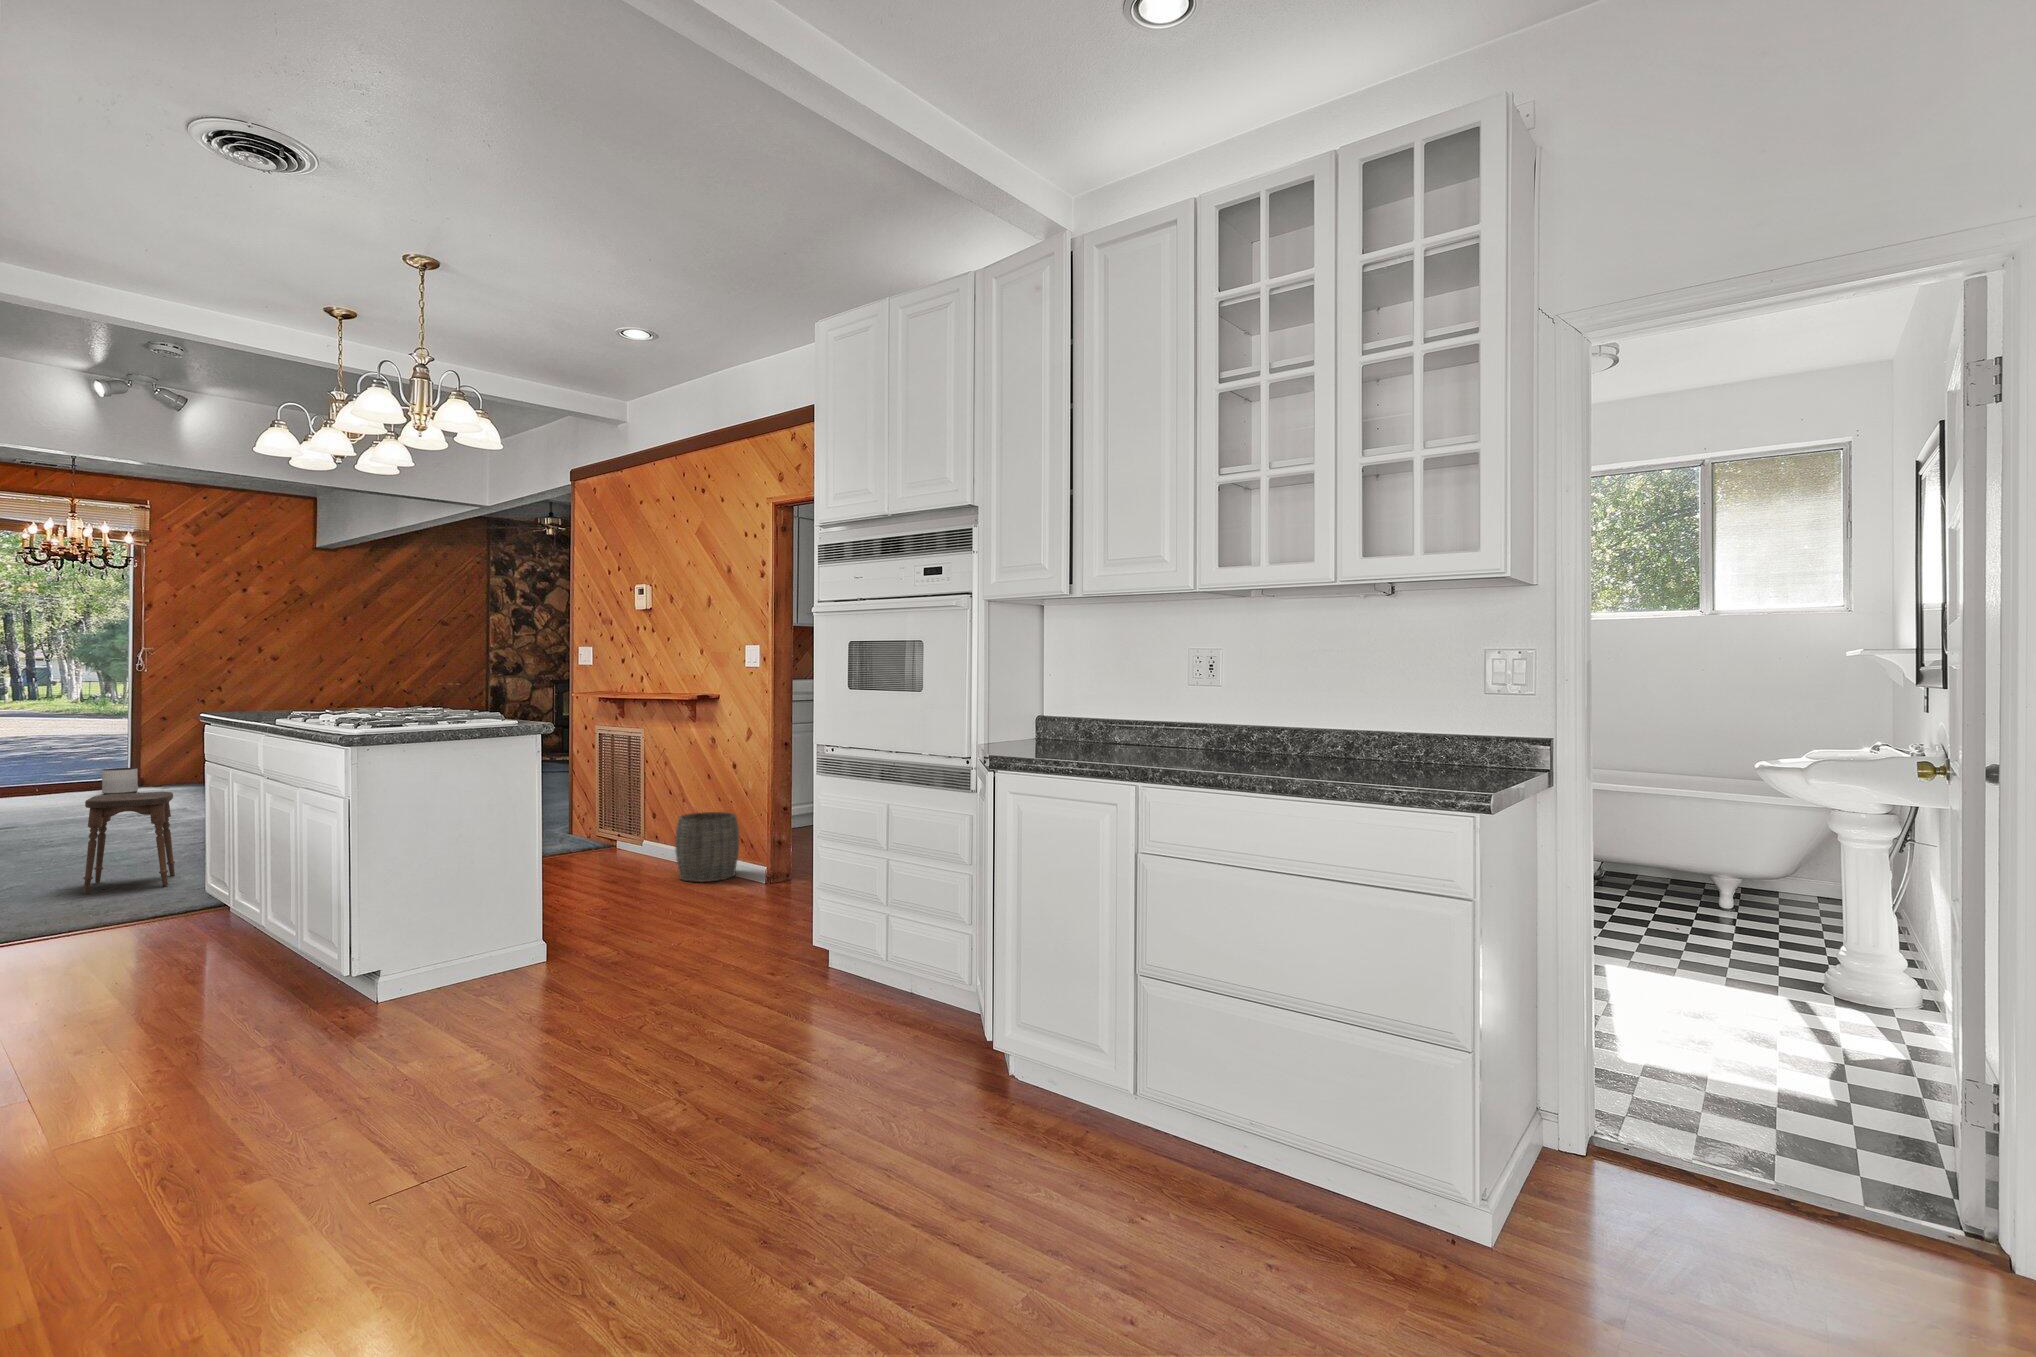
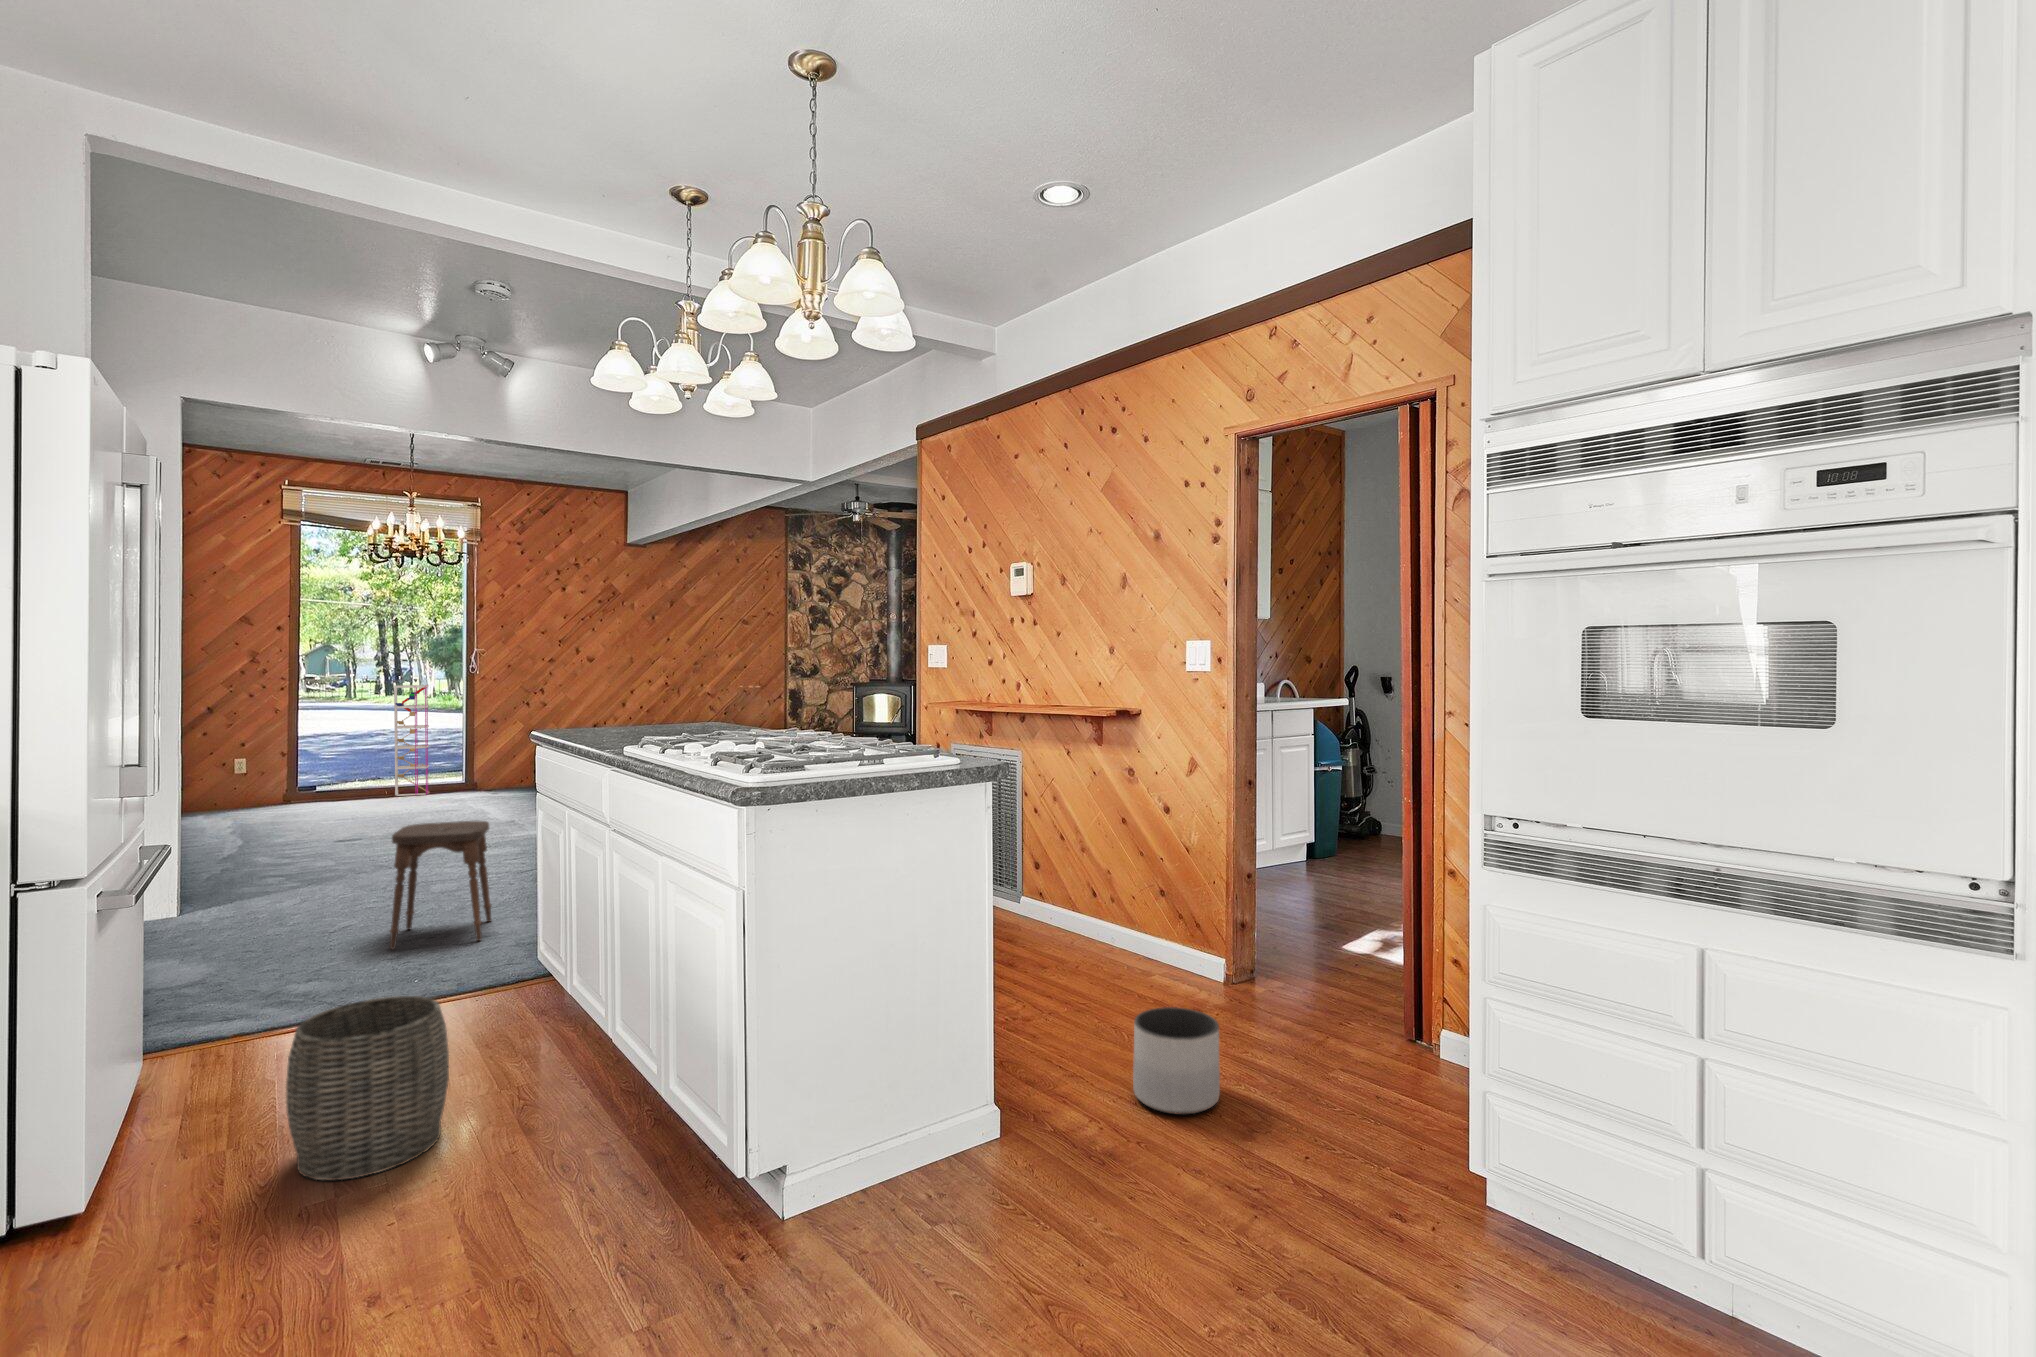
shelving unit: none [50,685,90,797] -> present [394,685,430,796]
planter: present [102,768,138,794] -> present [1133,1007,1220,1115]
woven basket: present [675,812,739,882] -> present [286,996,449,1180]

